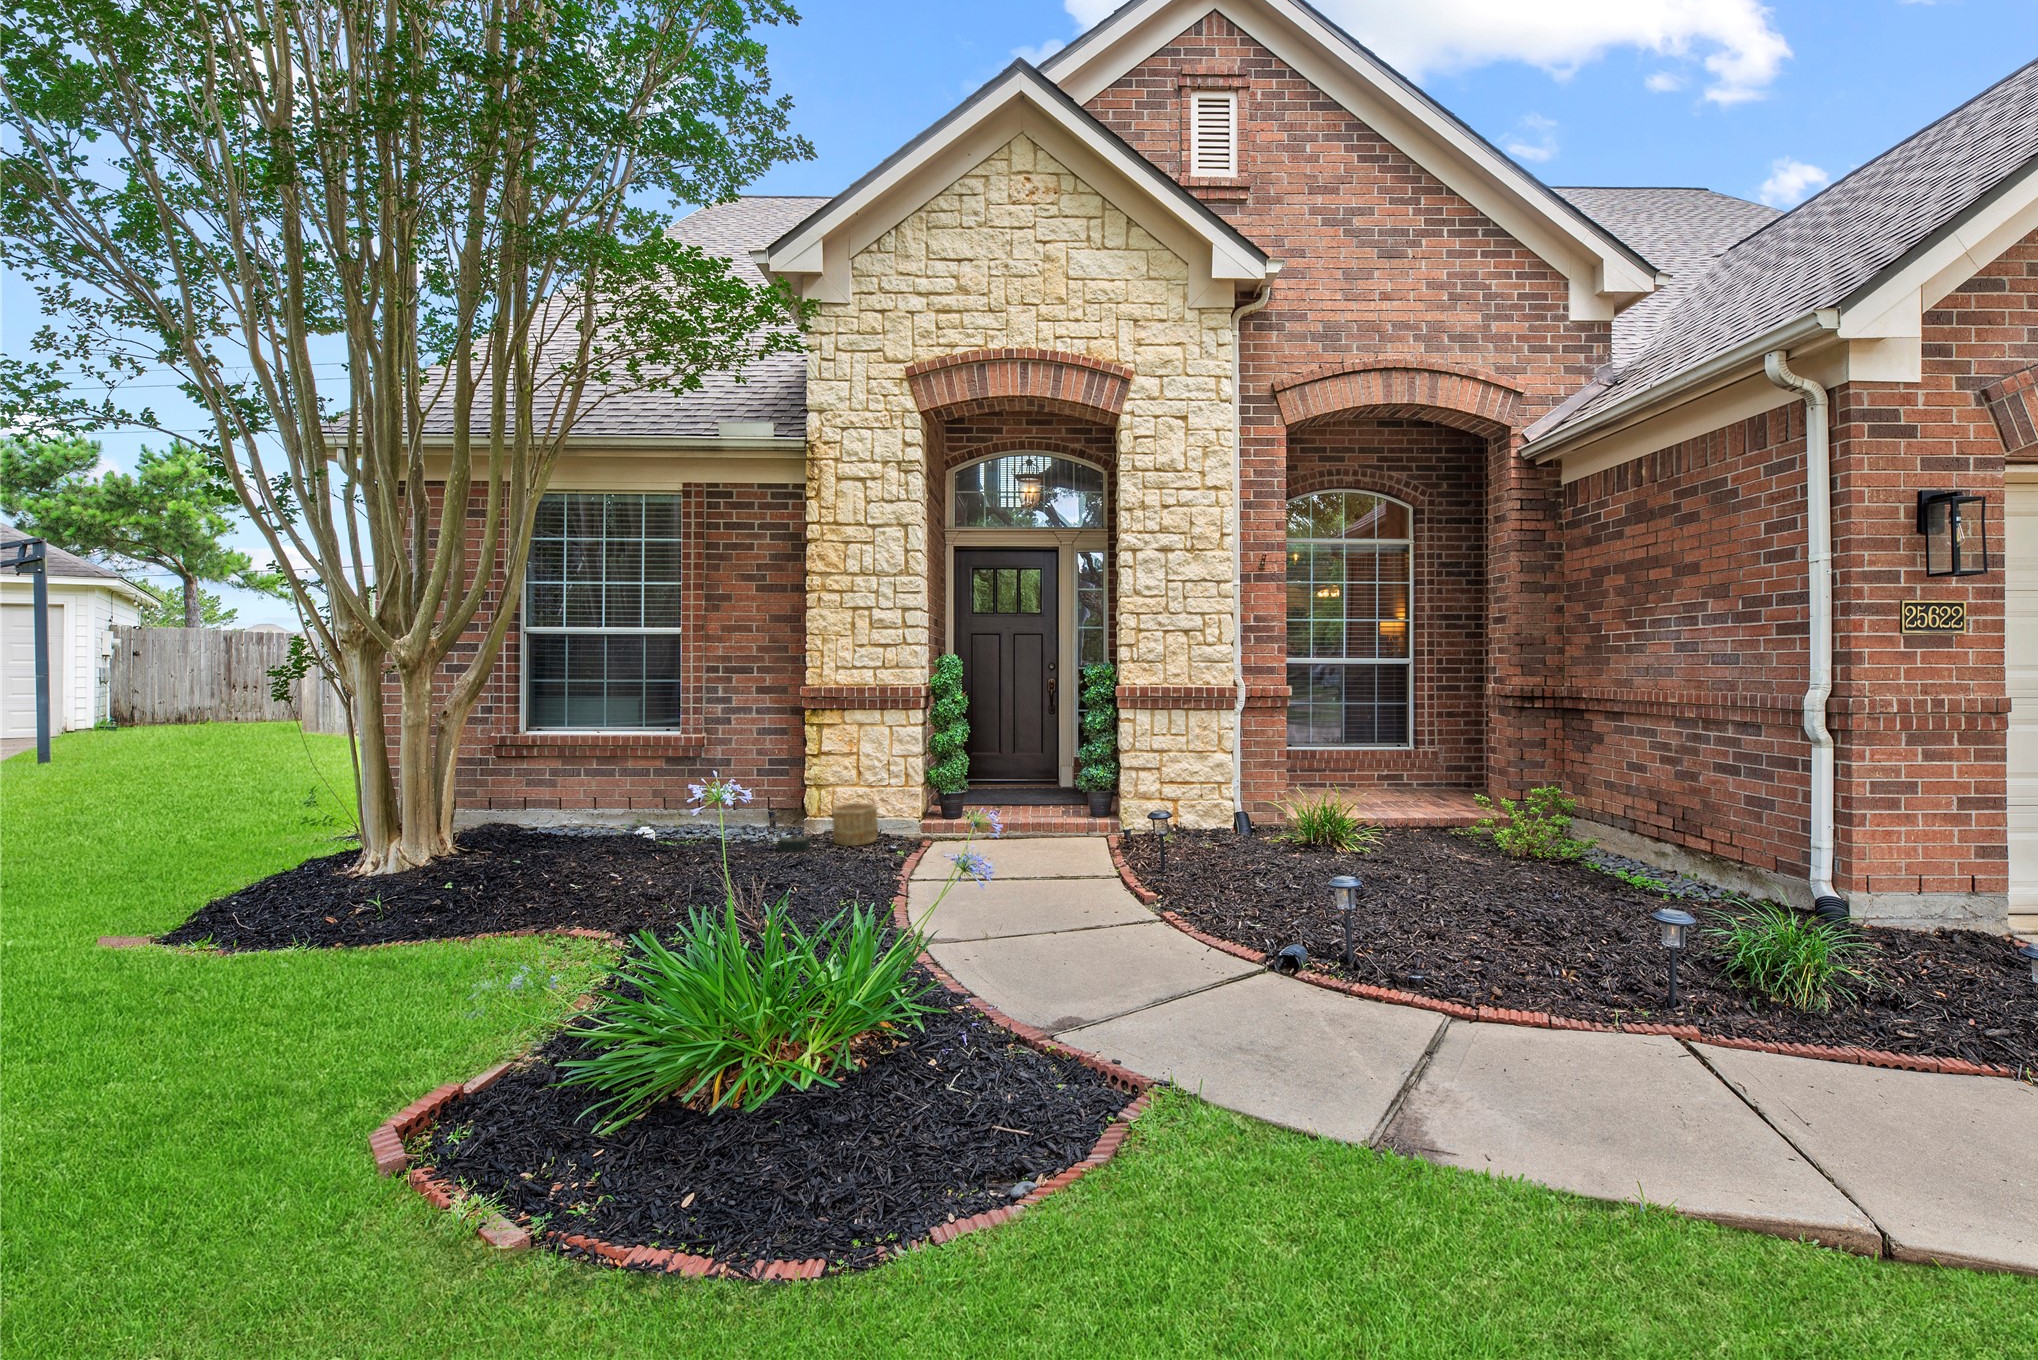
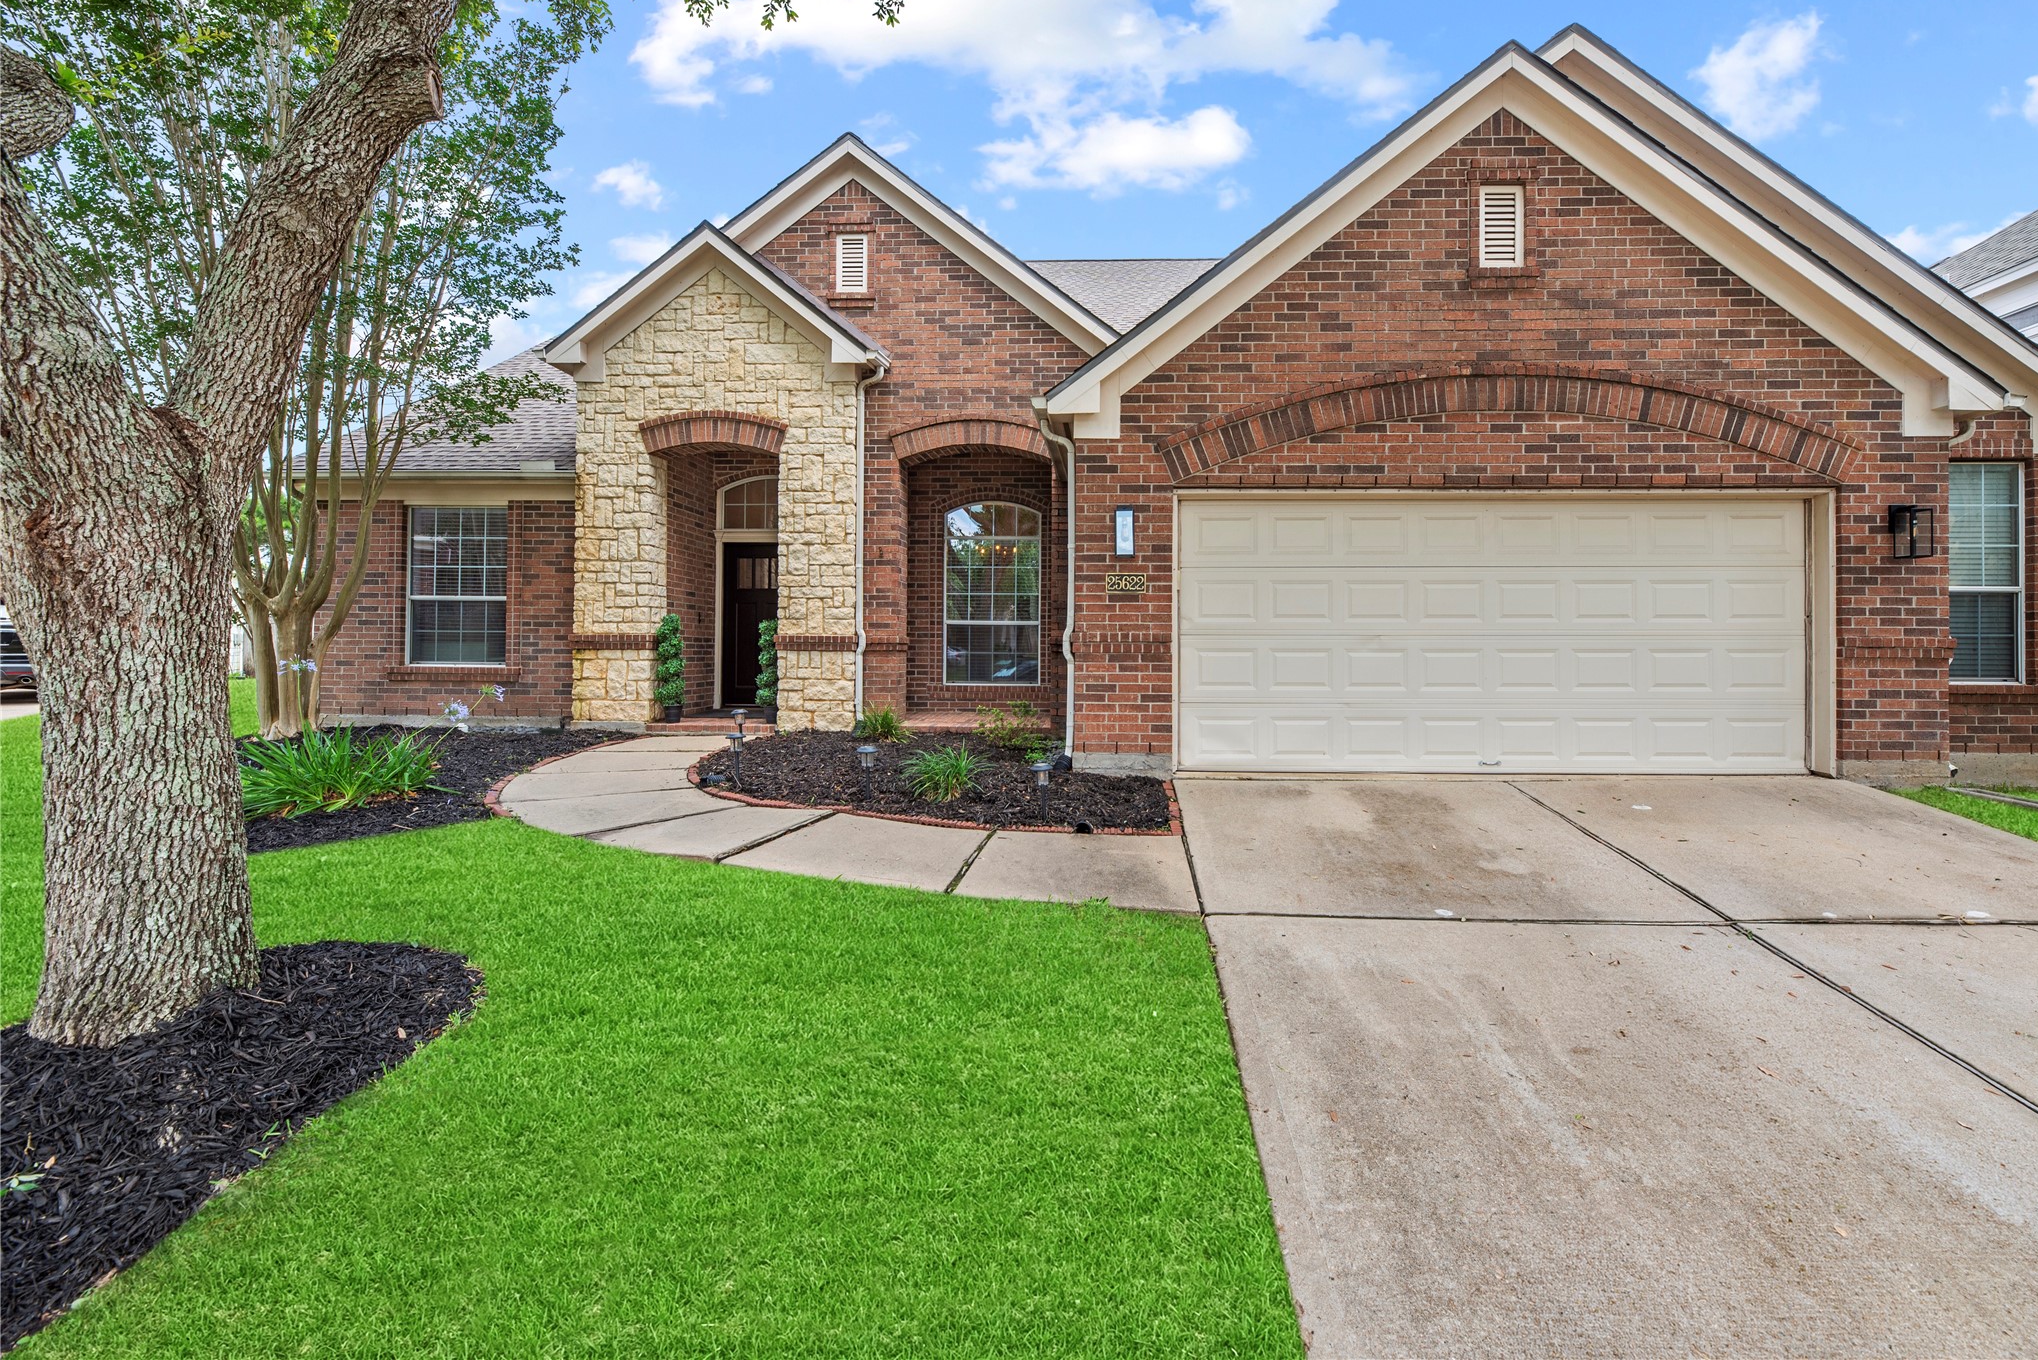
wooden bucket: present [832,803,878,846] -> none [581,711,613,736]

